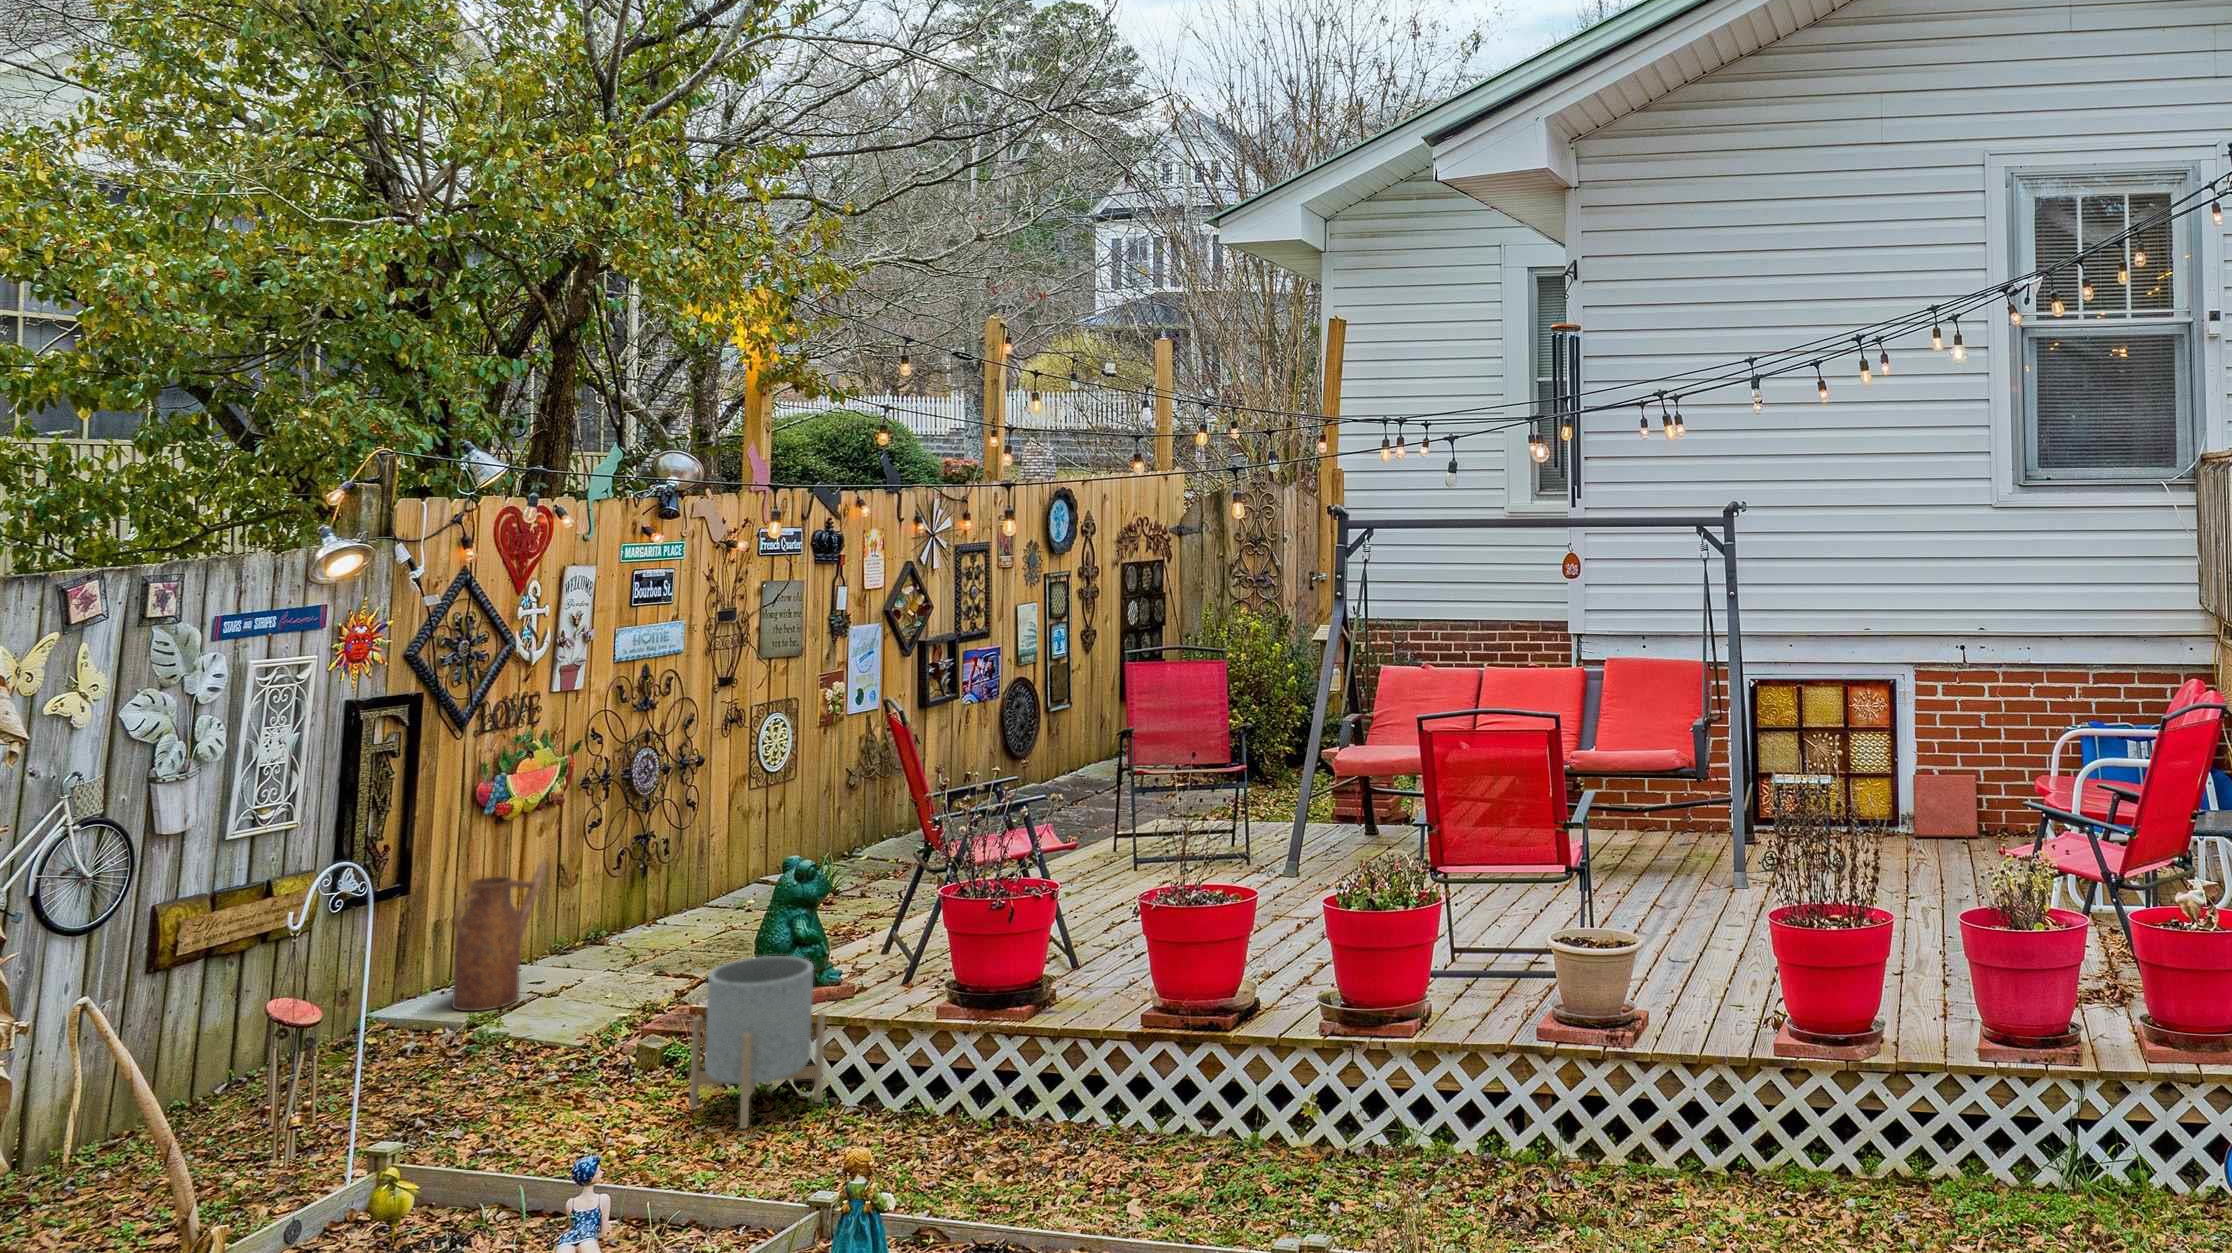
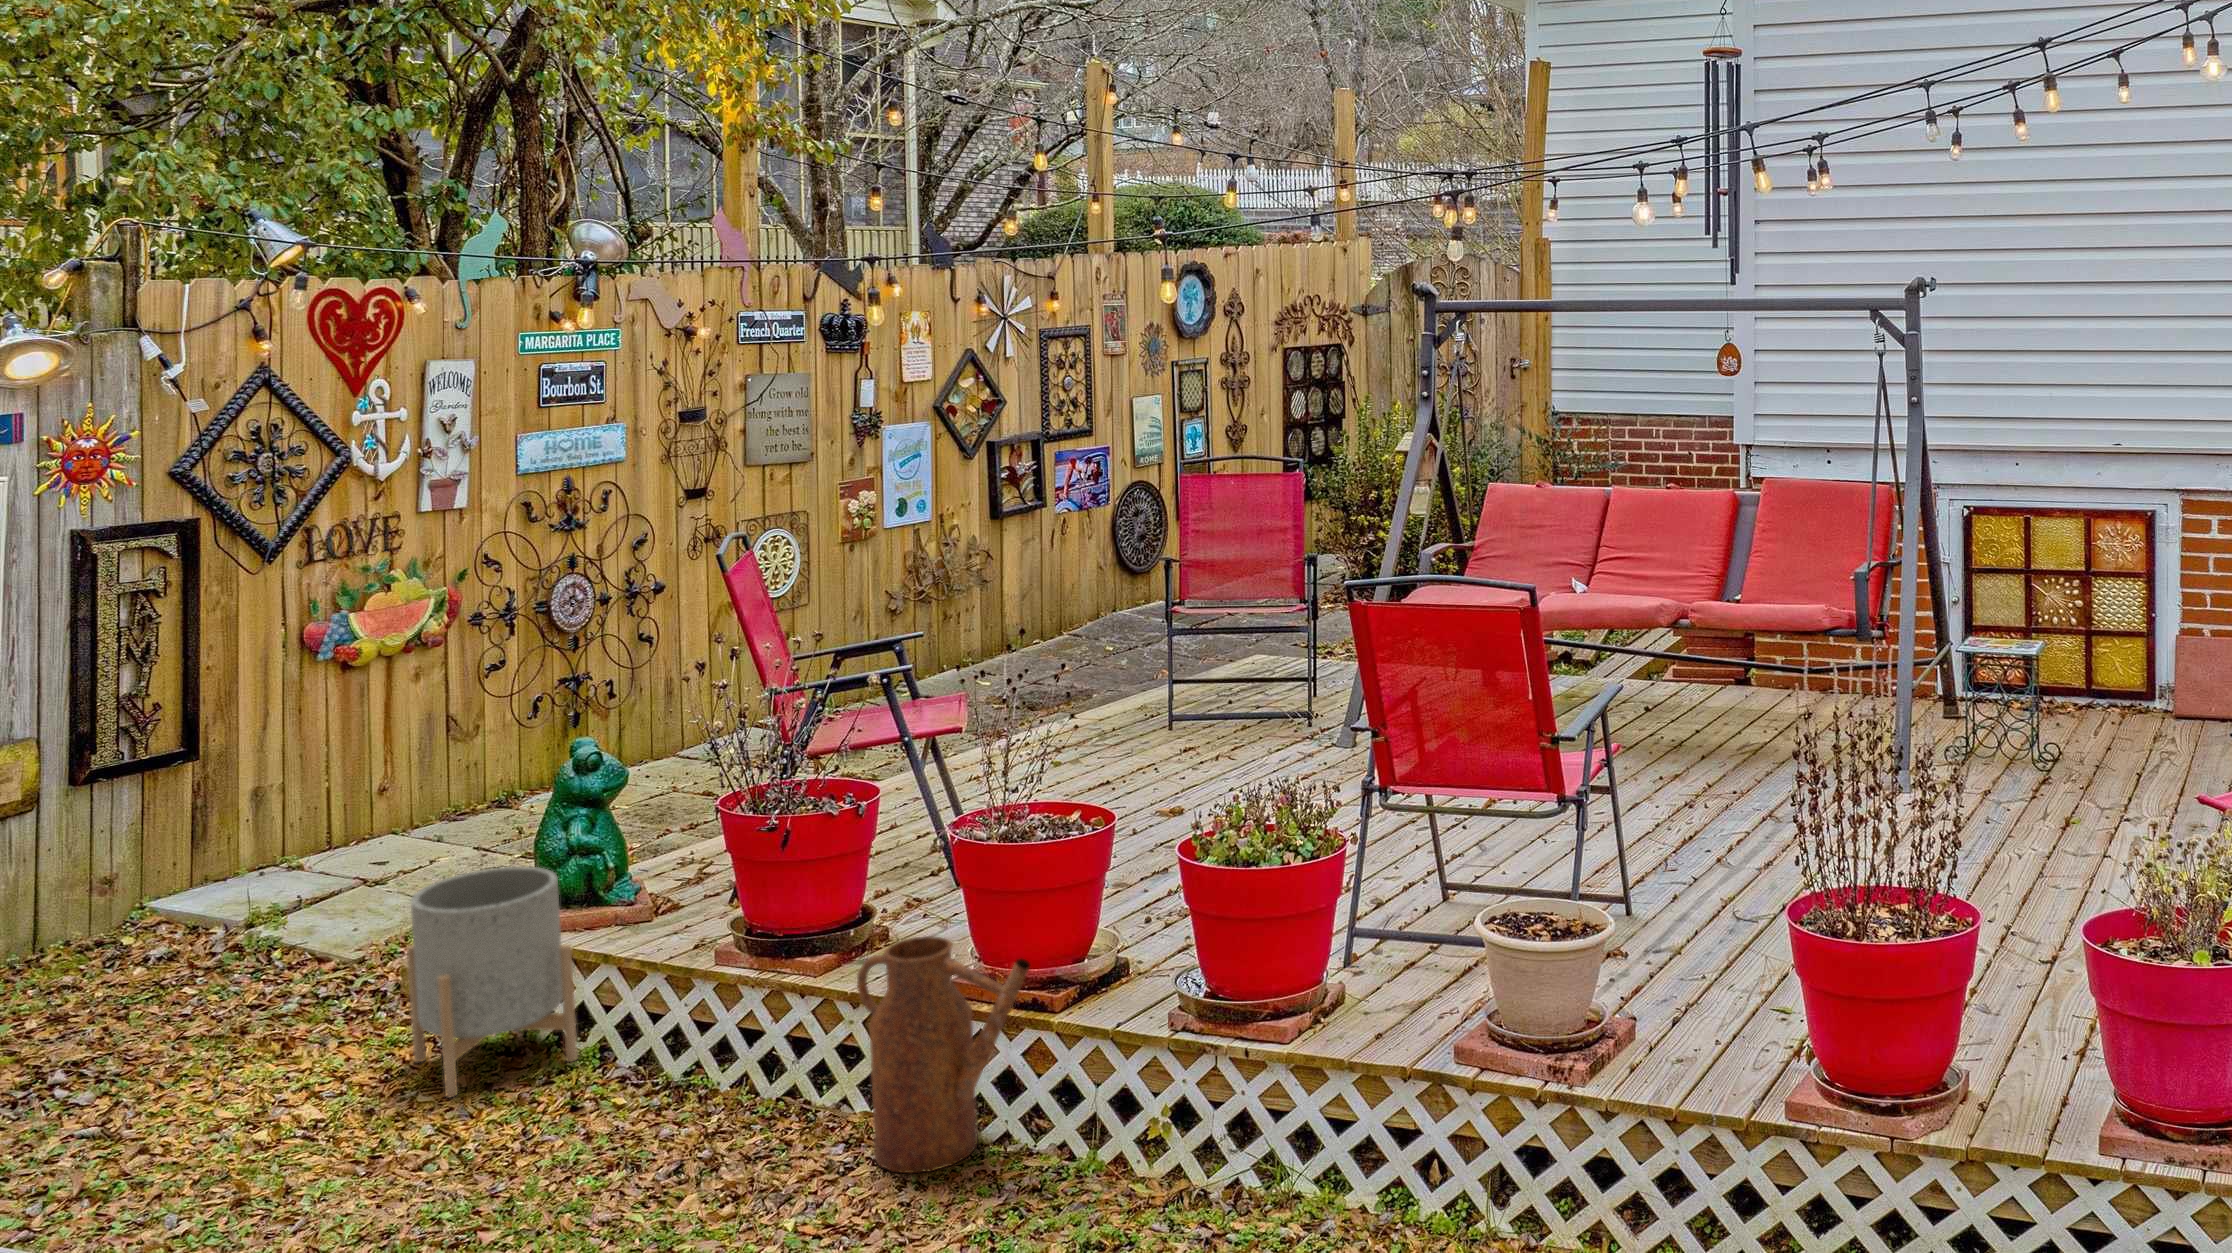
watering can: present [452,863,548,1011] -> present [857,936,1030,1173]

